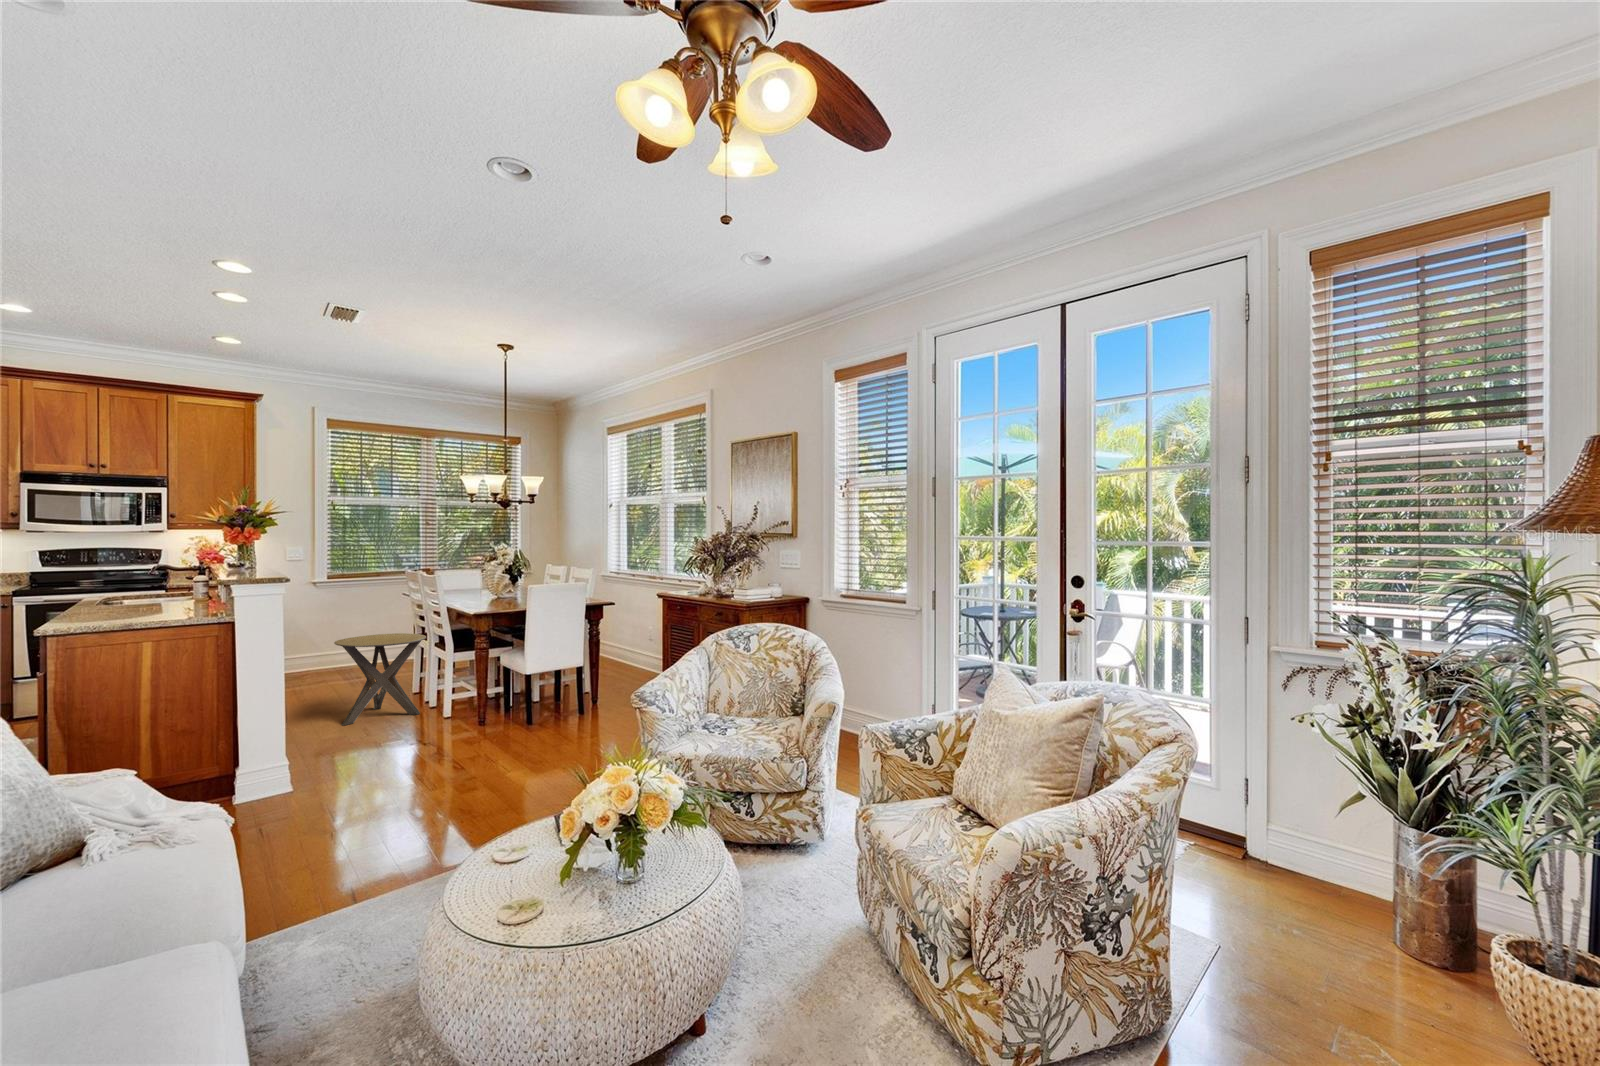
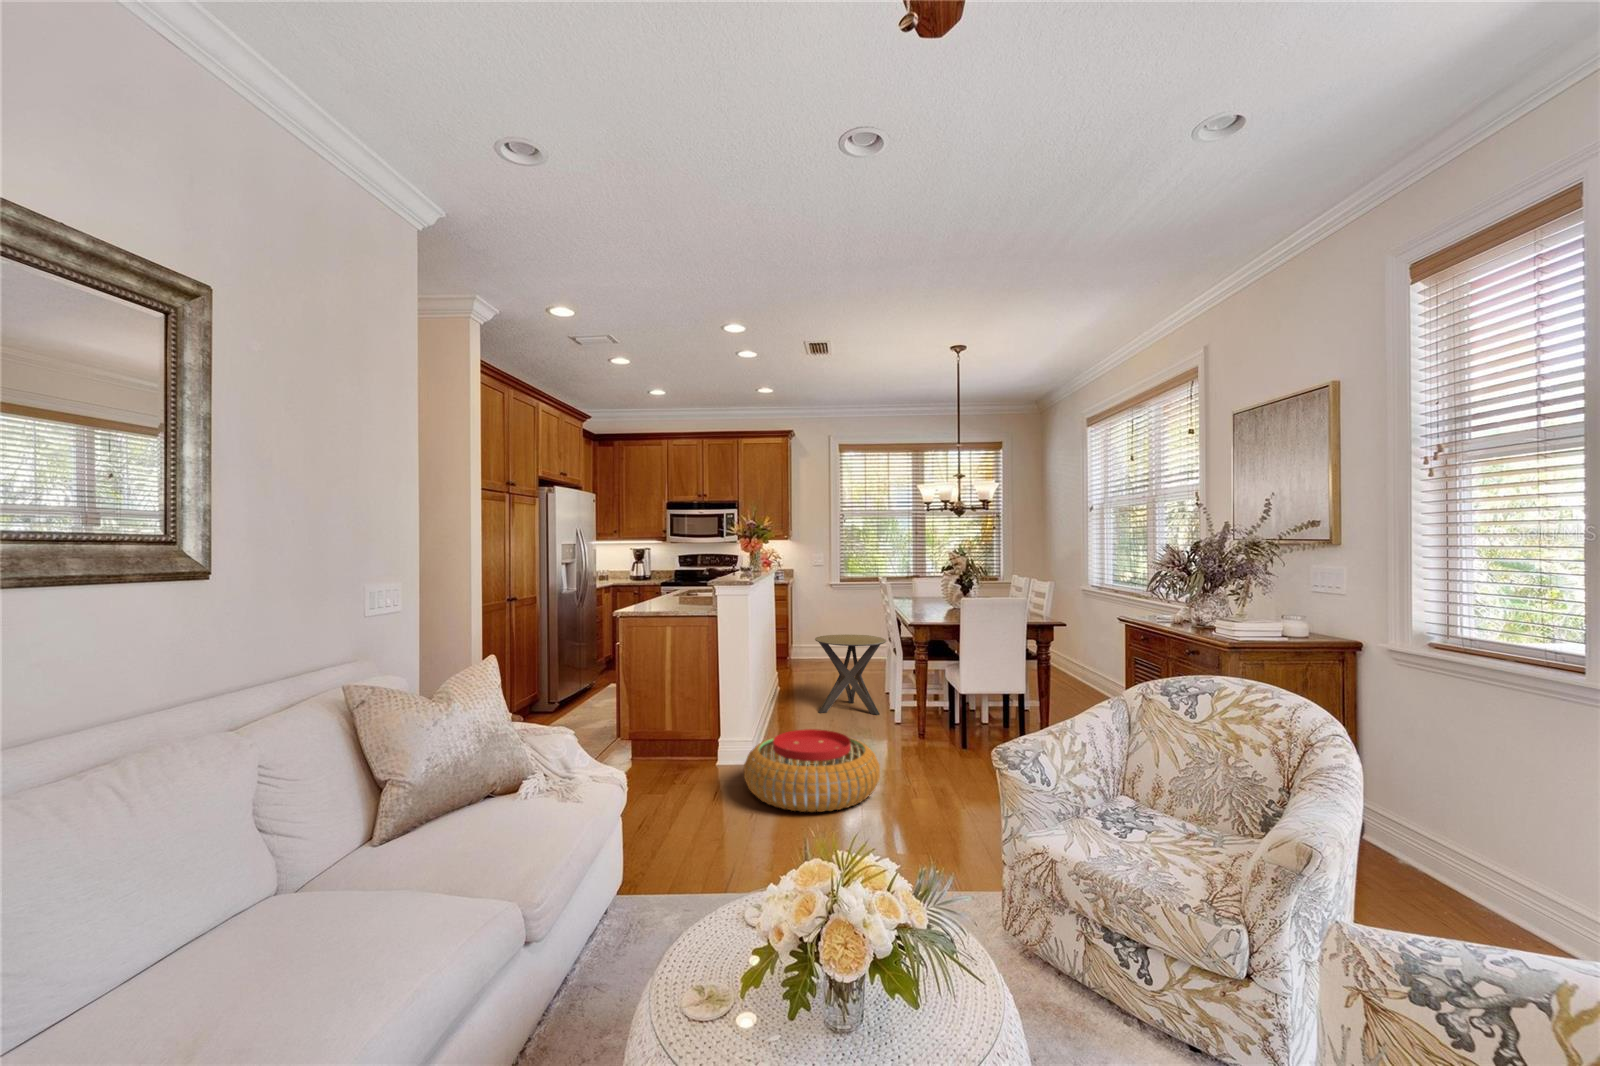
pouf: none [304,730,472,819] -> present [744,729,880,812]

